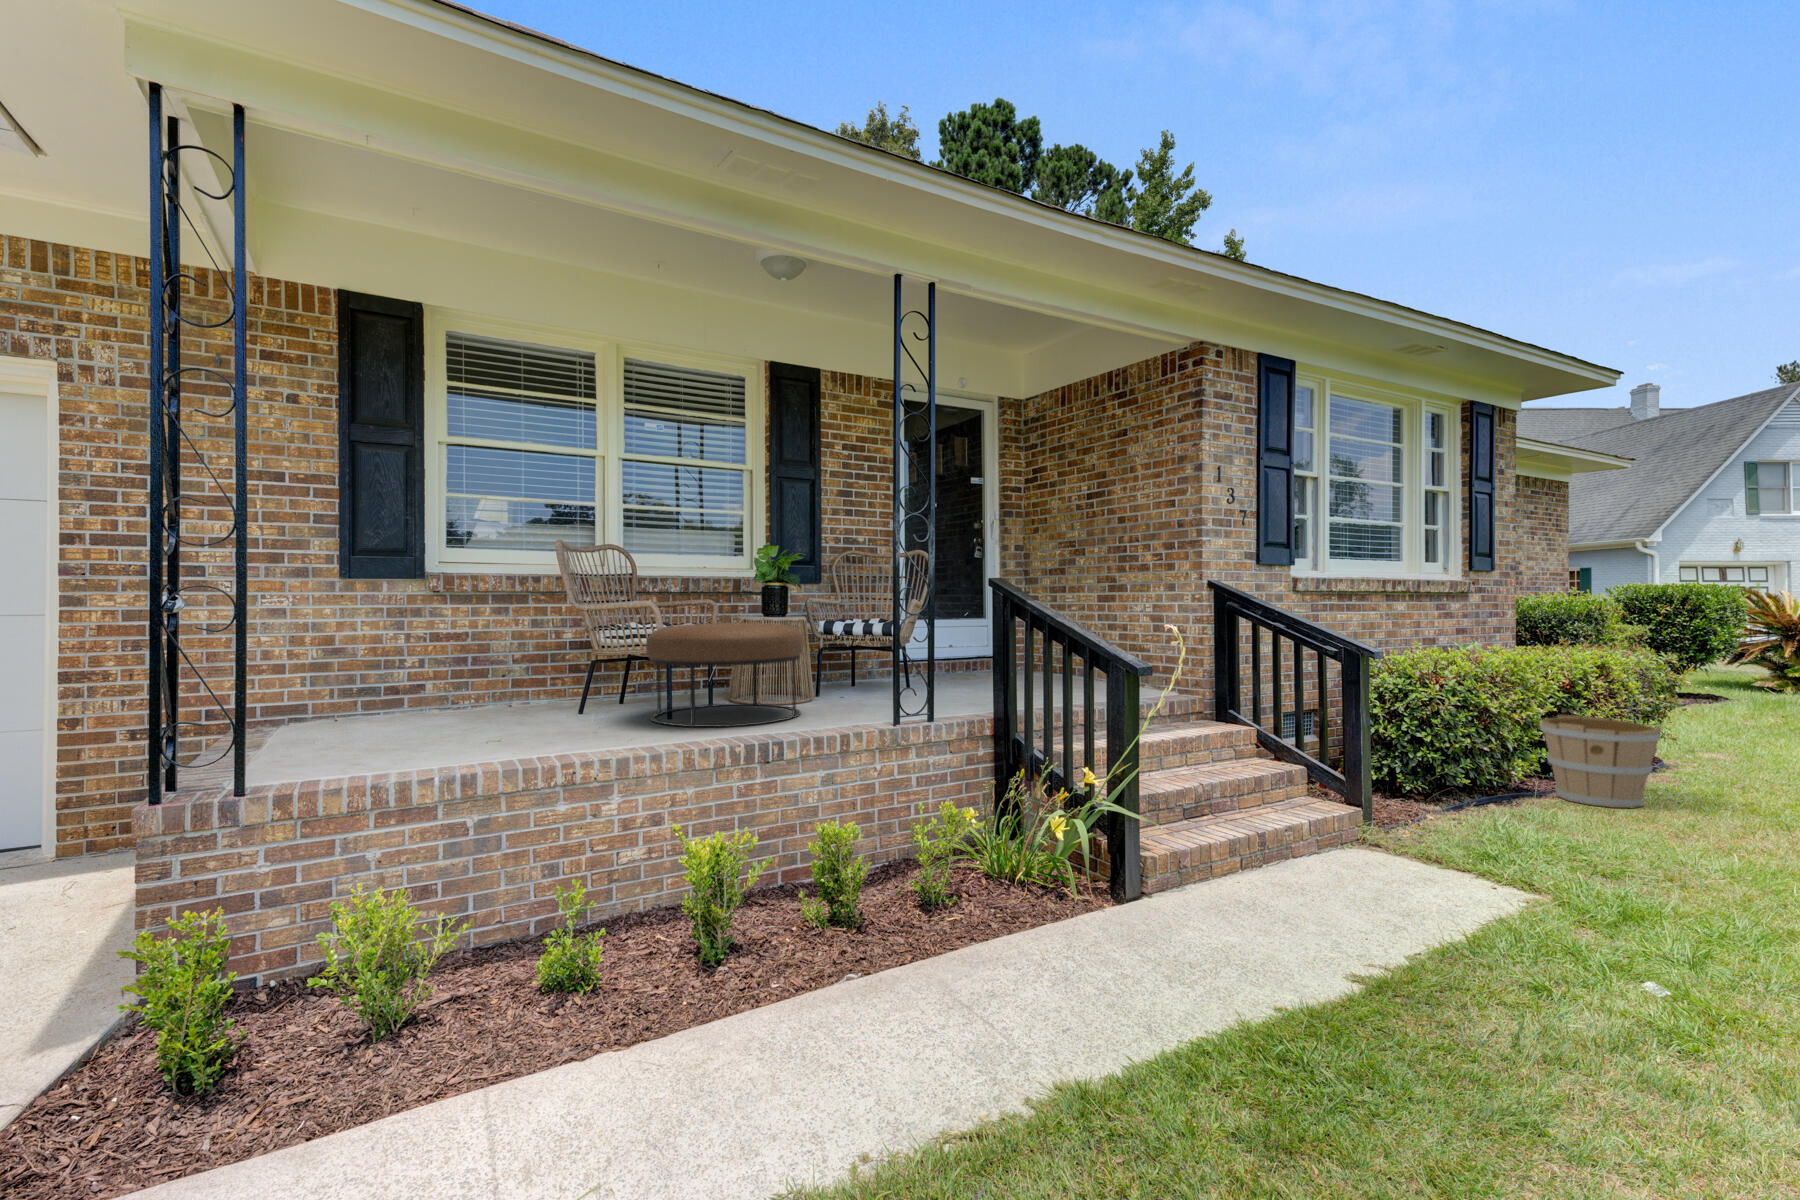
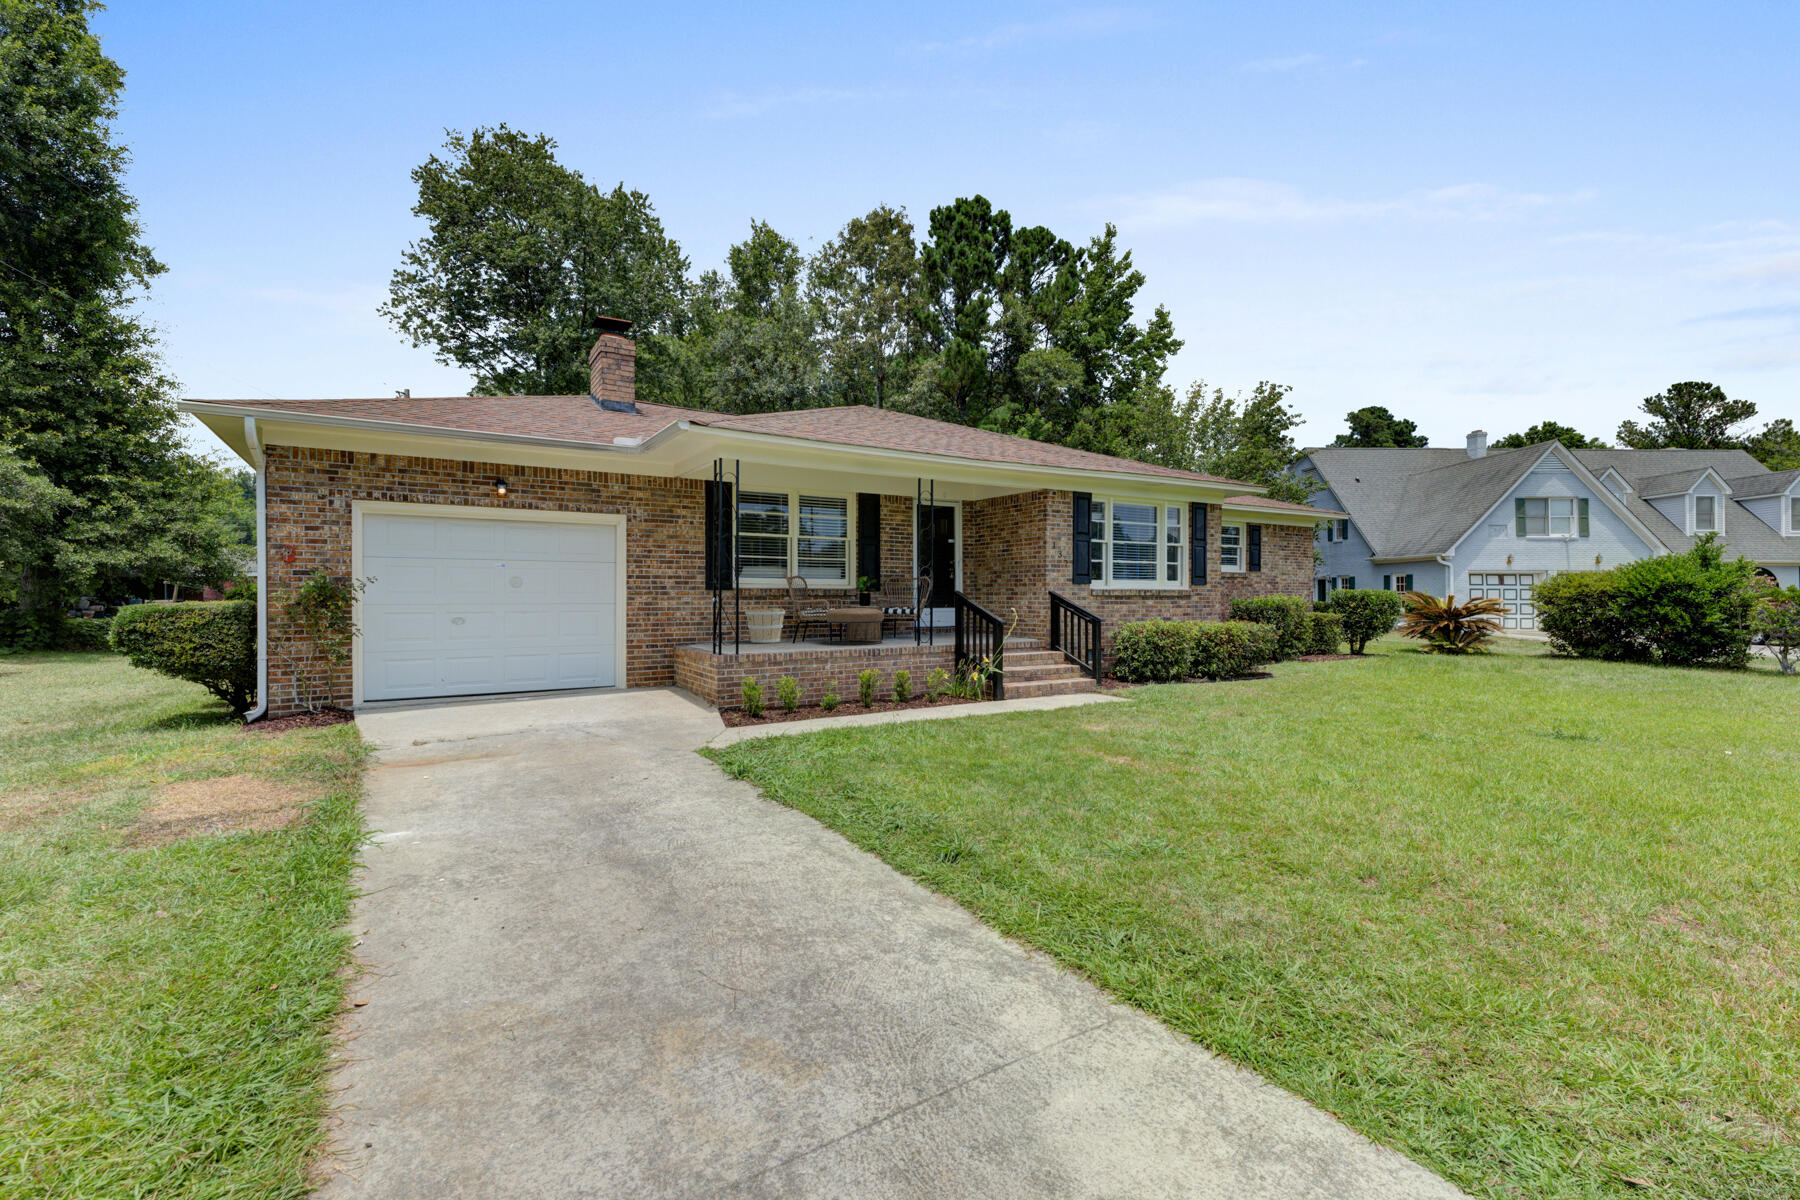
wooden bucket: present [1540,715,1661,808] -> present [745,608,785,643]

